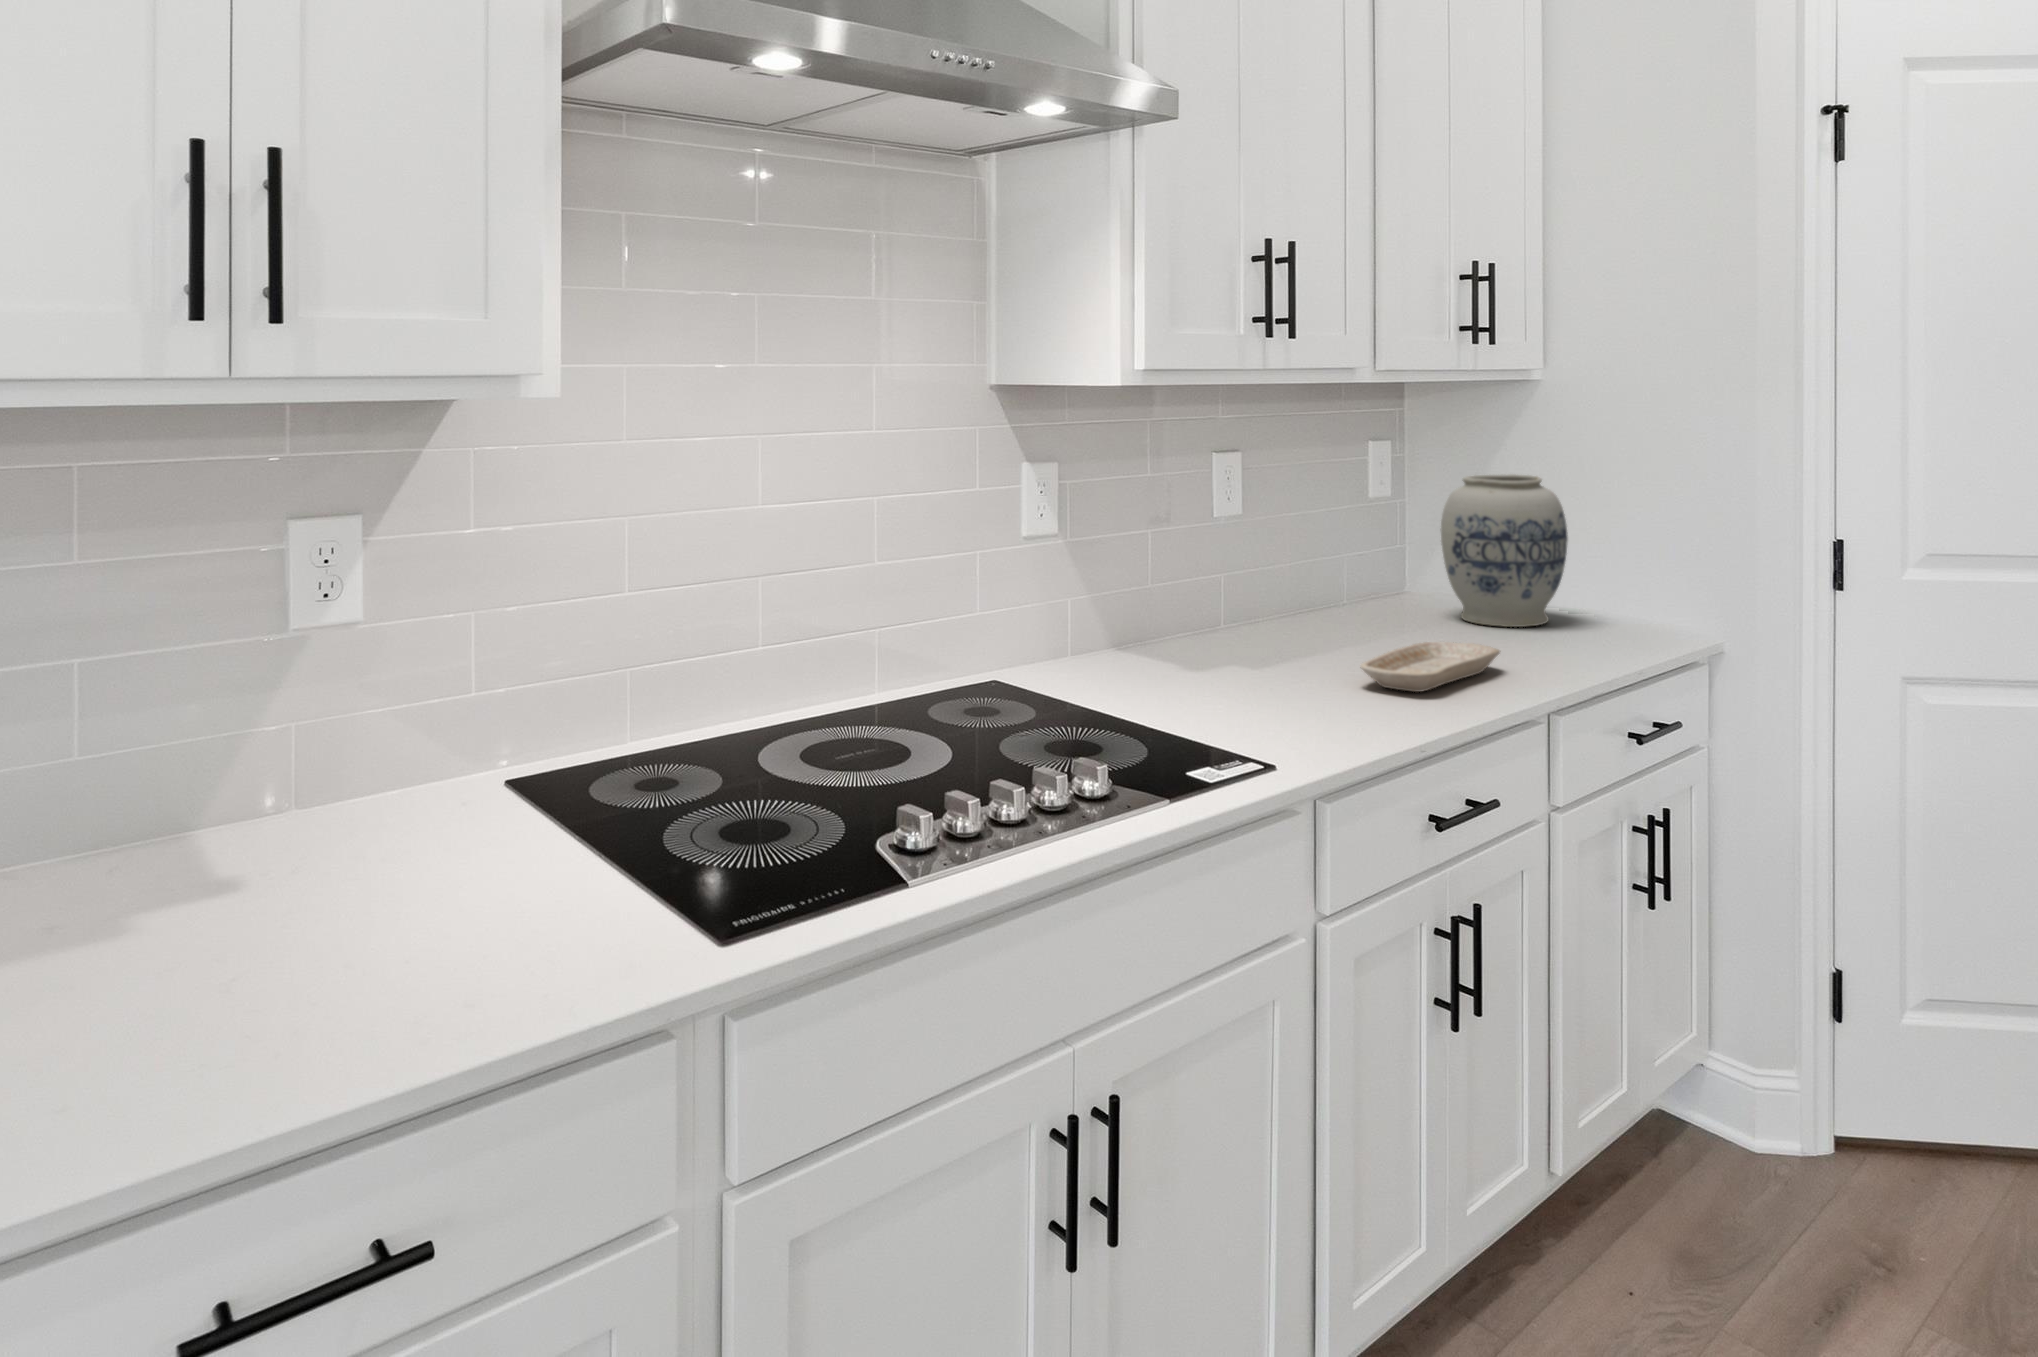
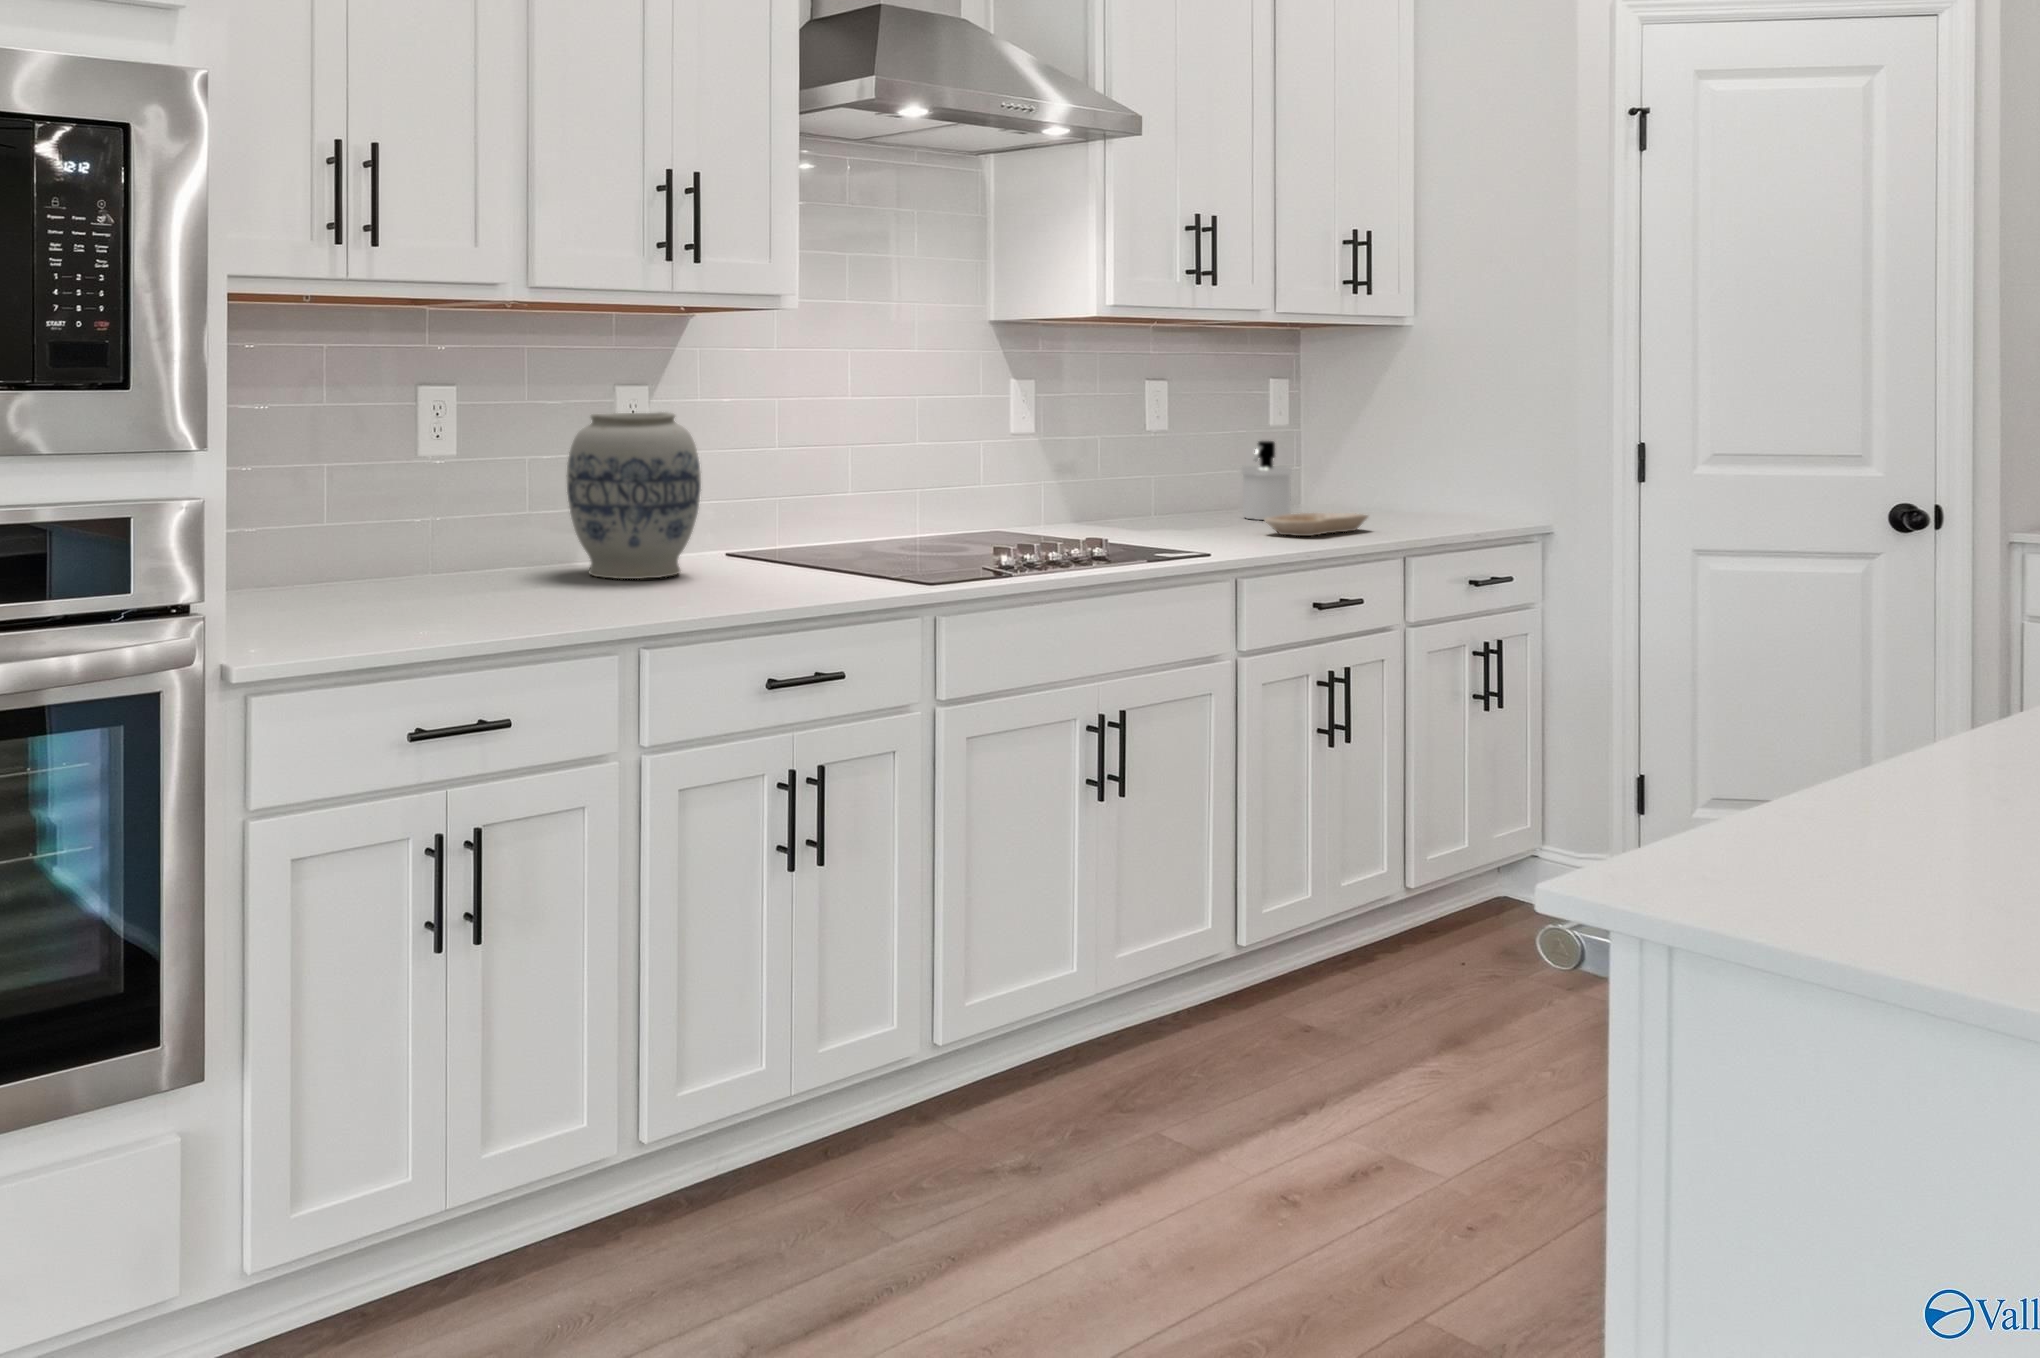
vase: present [1441,474,1568,627] -> present [567,412,701,579]
soap dispenser: none [1333,535,1397,643] -> present [1241,441,1292,520]

